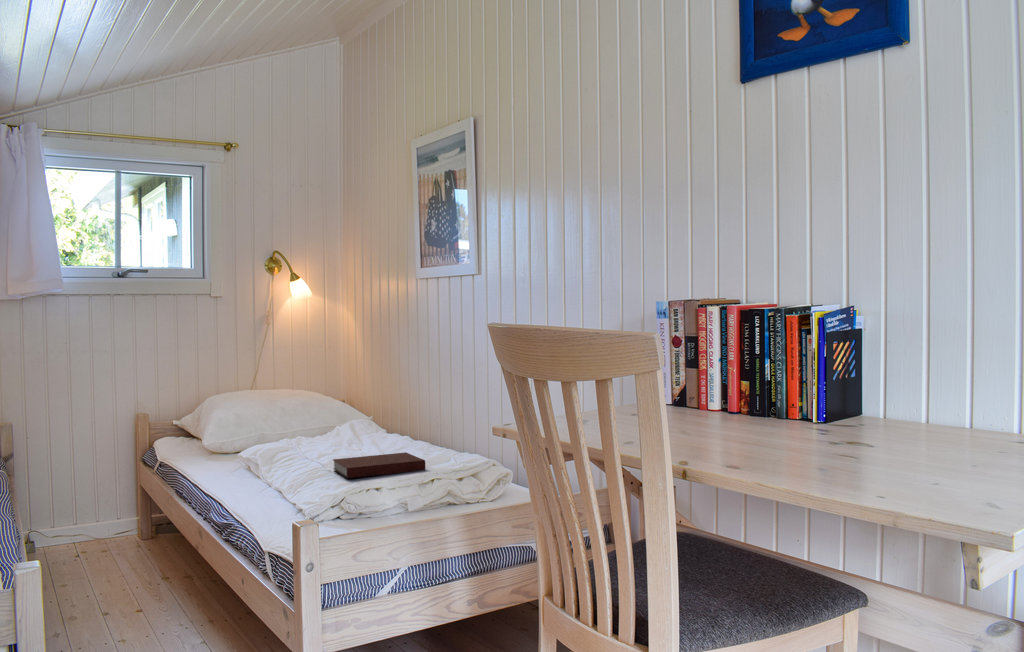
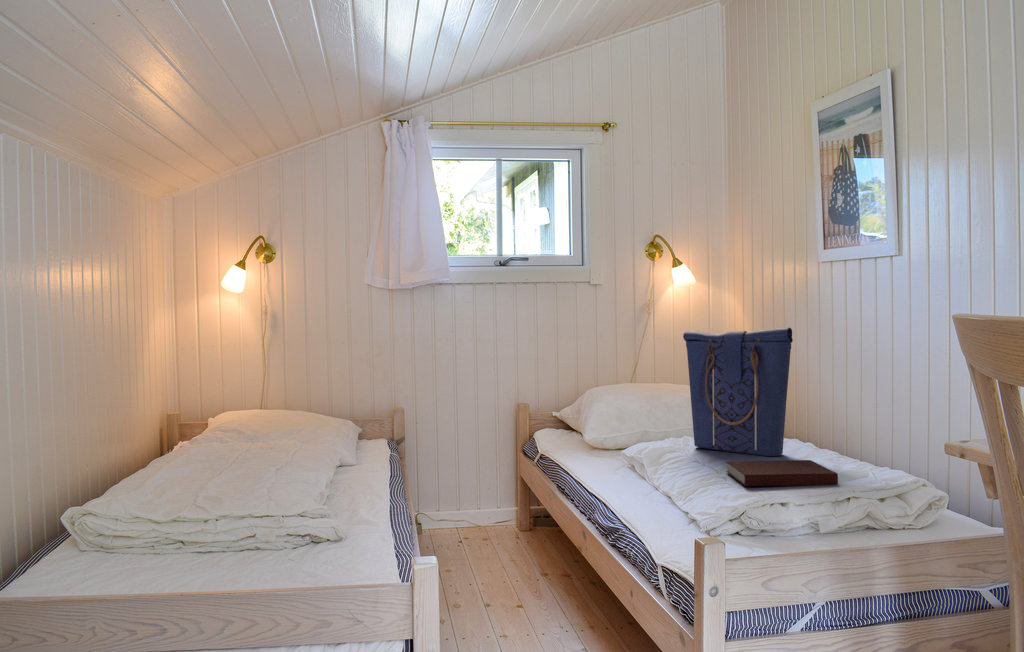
tote bag: none [296,337,393,454] -> present [683,328,793,457]

